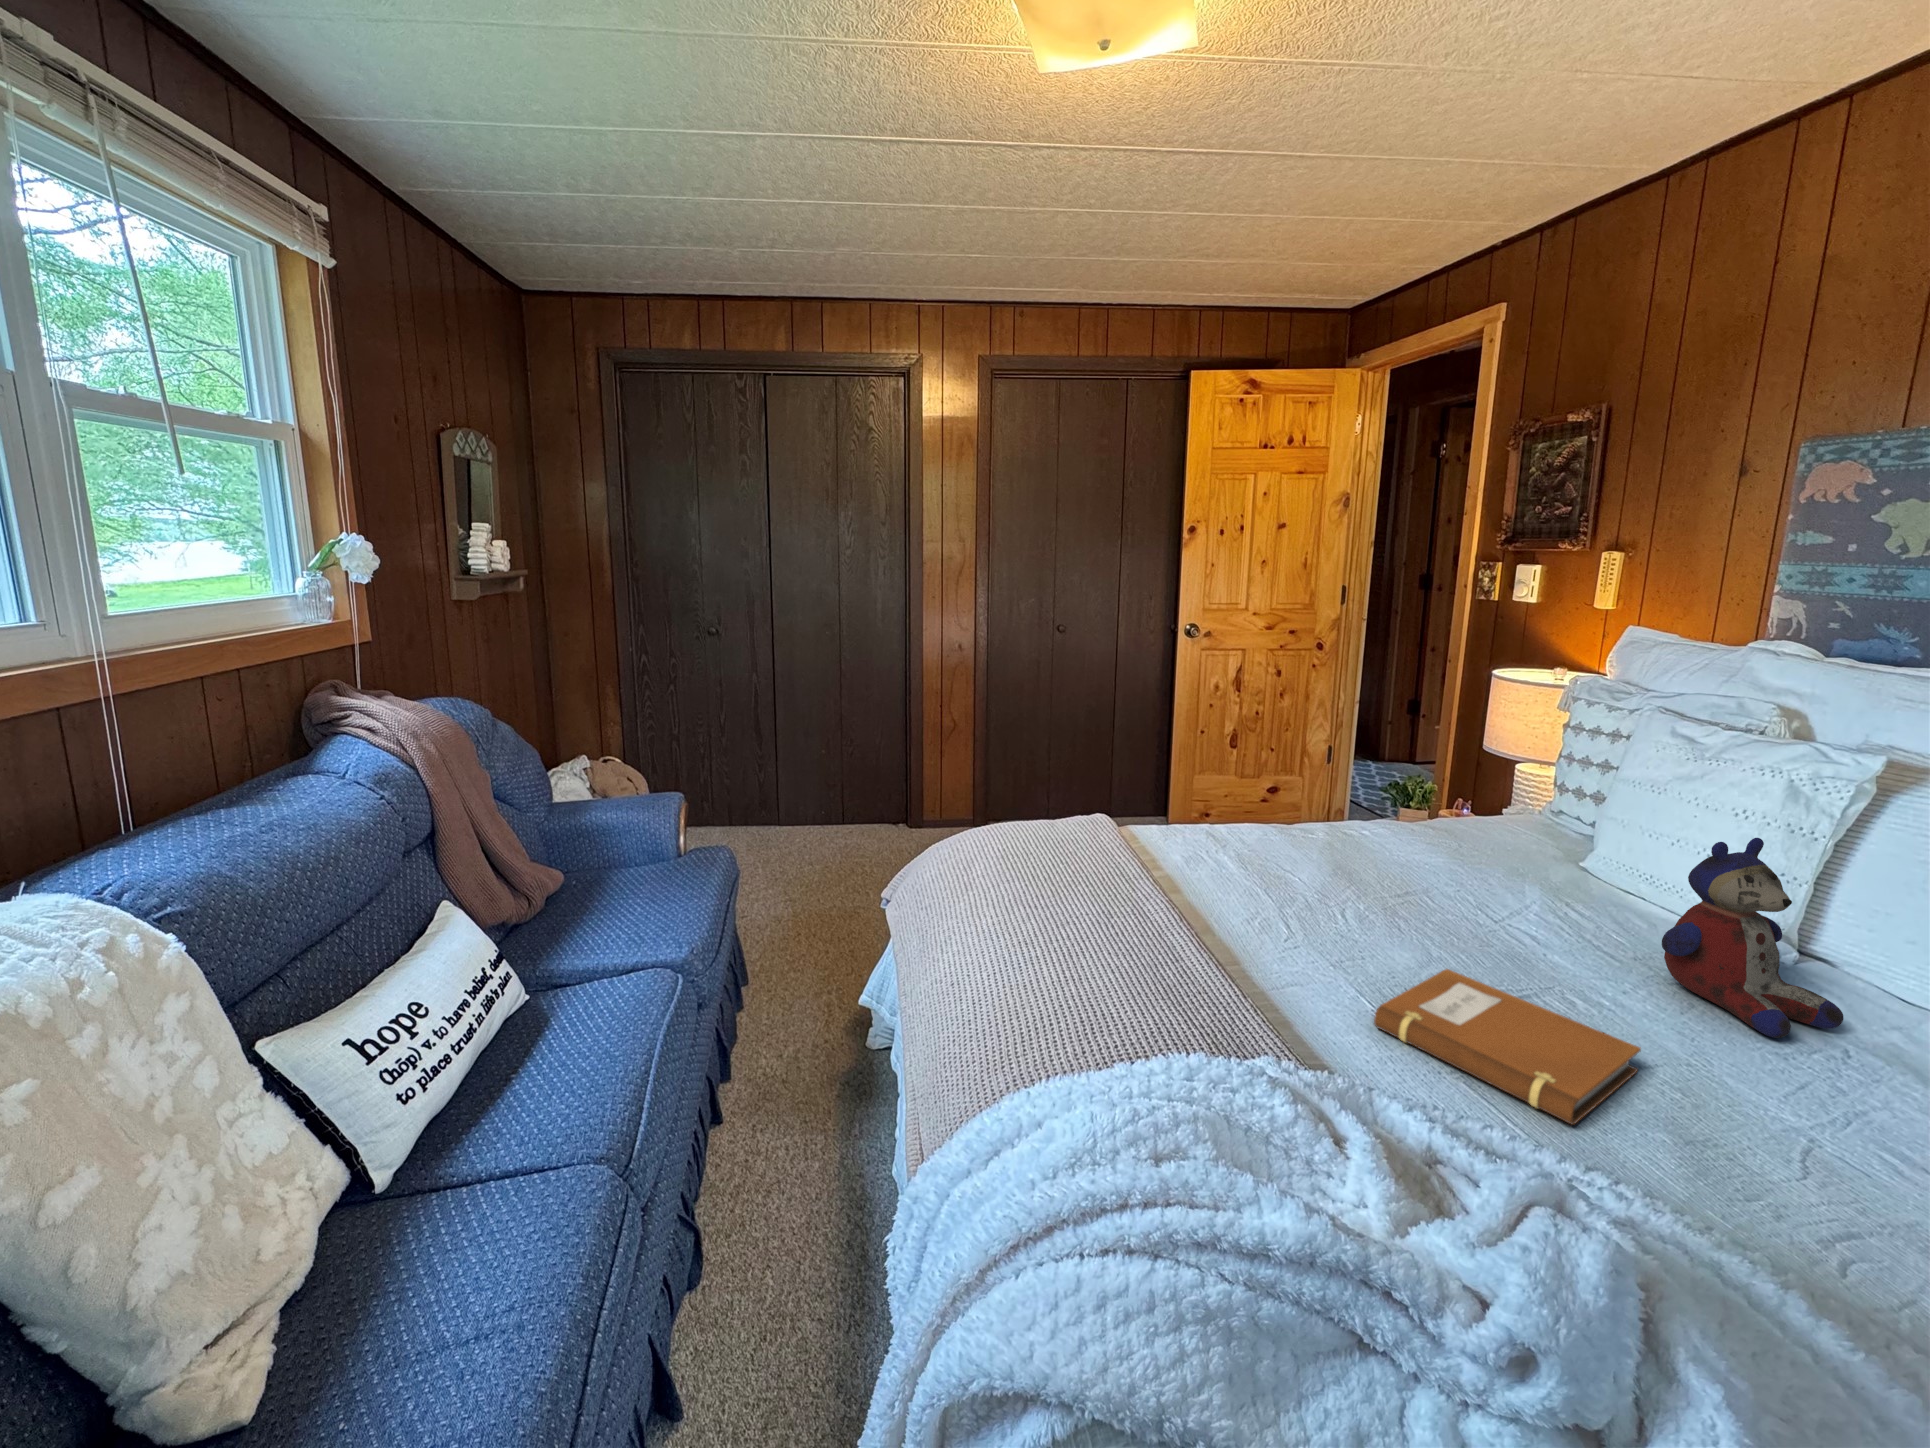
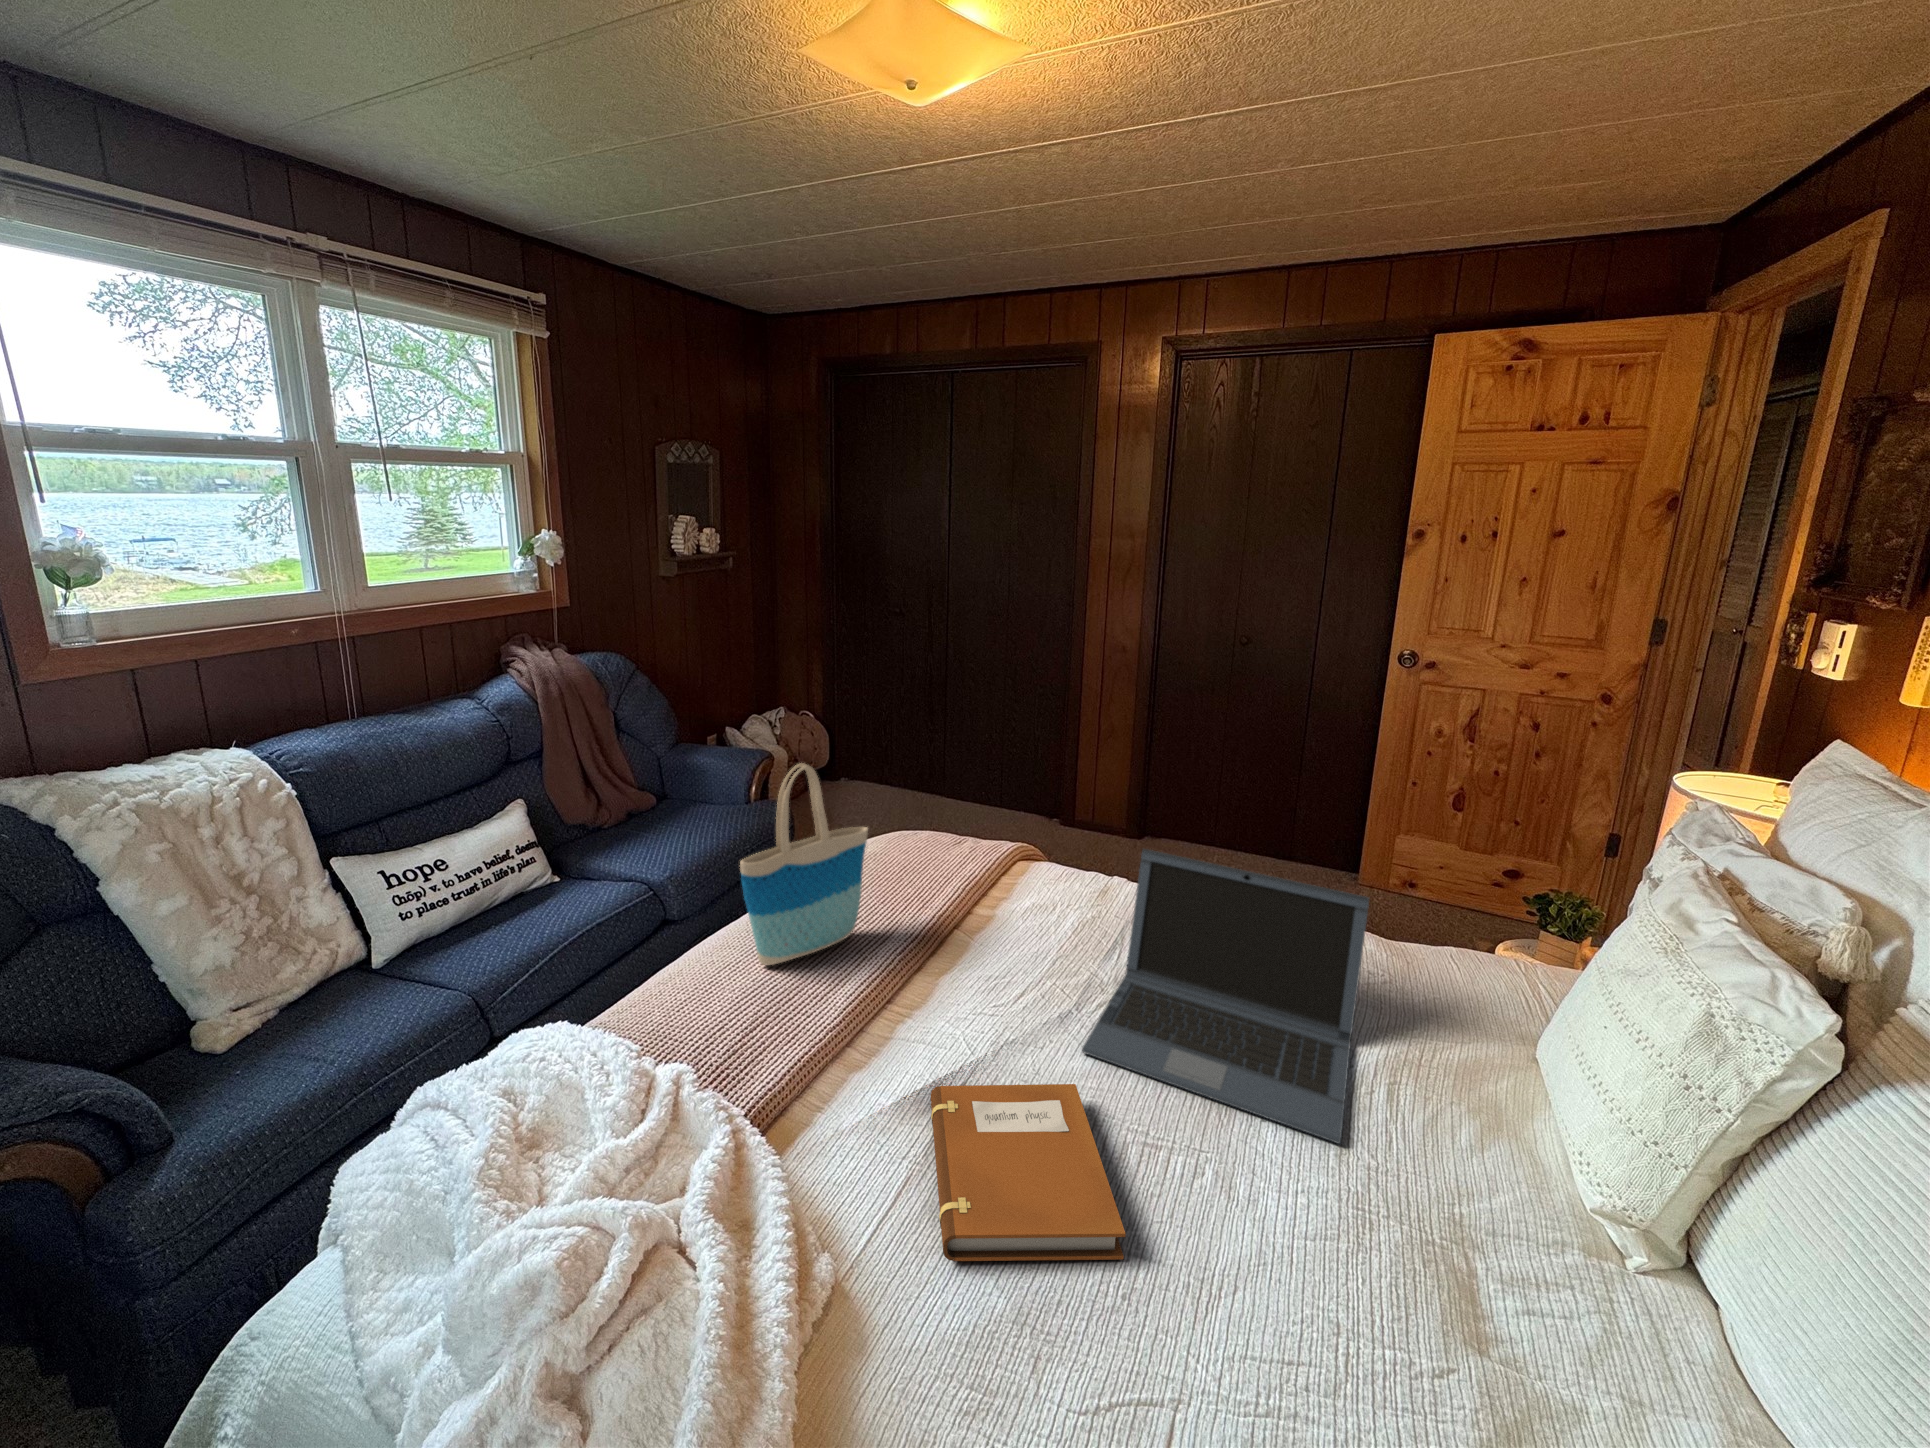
tote bag: none [1077,739,1130,966] -> present [740,763,868,965]
laptop: none [1318,774,1603,951] -> present [1082,849,1369,1144]
stuffed bear: present [1662,838,1843,1038] -> none [1310,1044,1524,1349]

